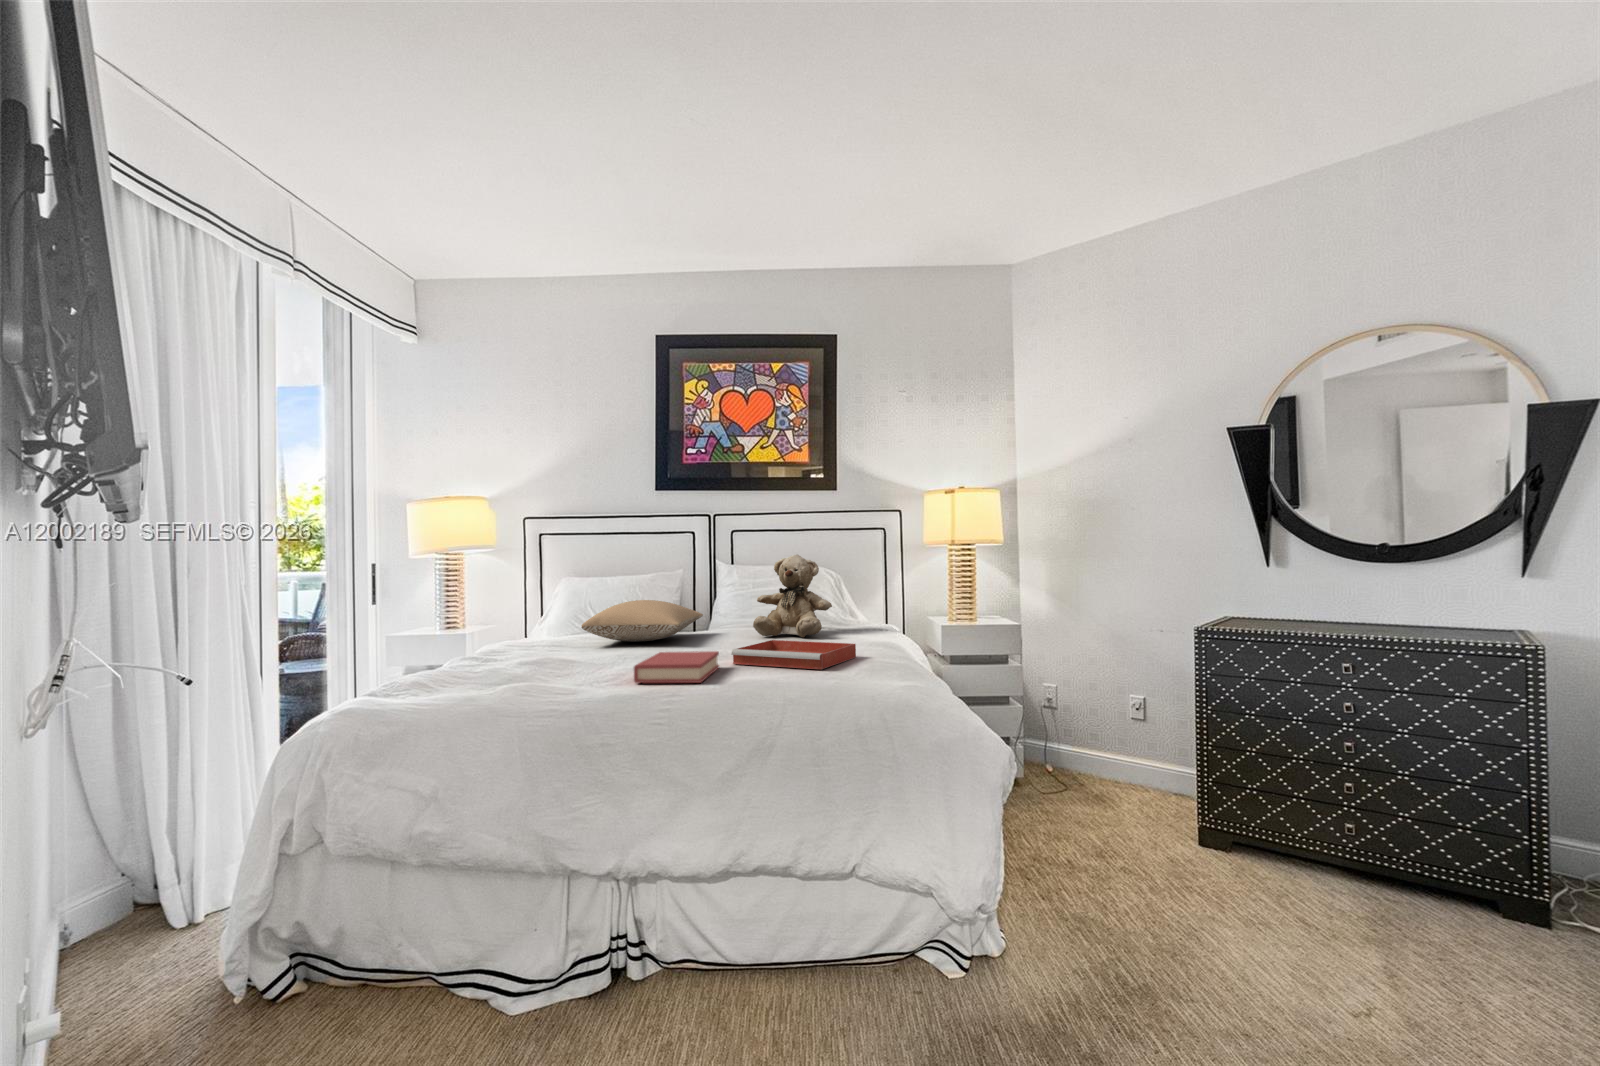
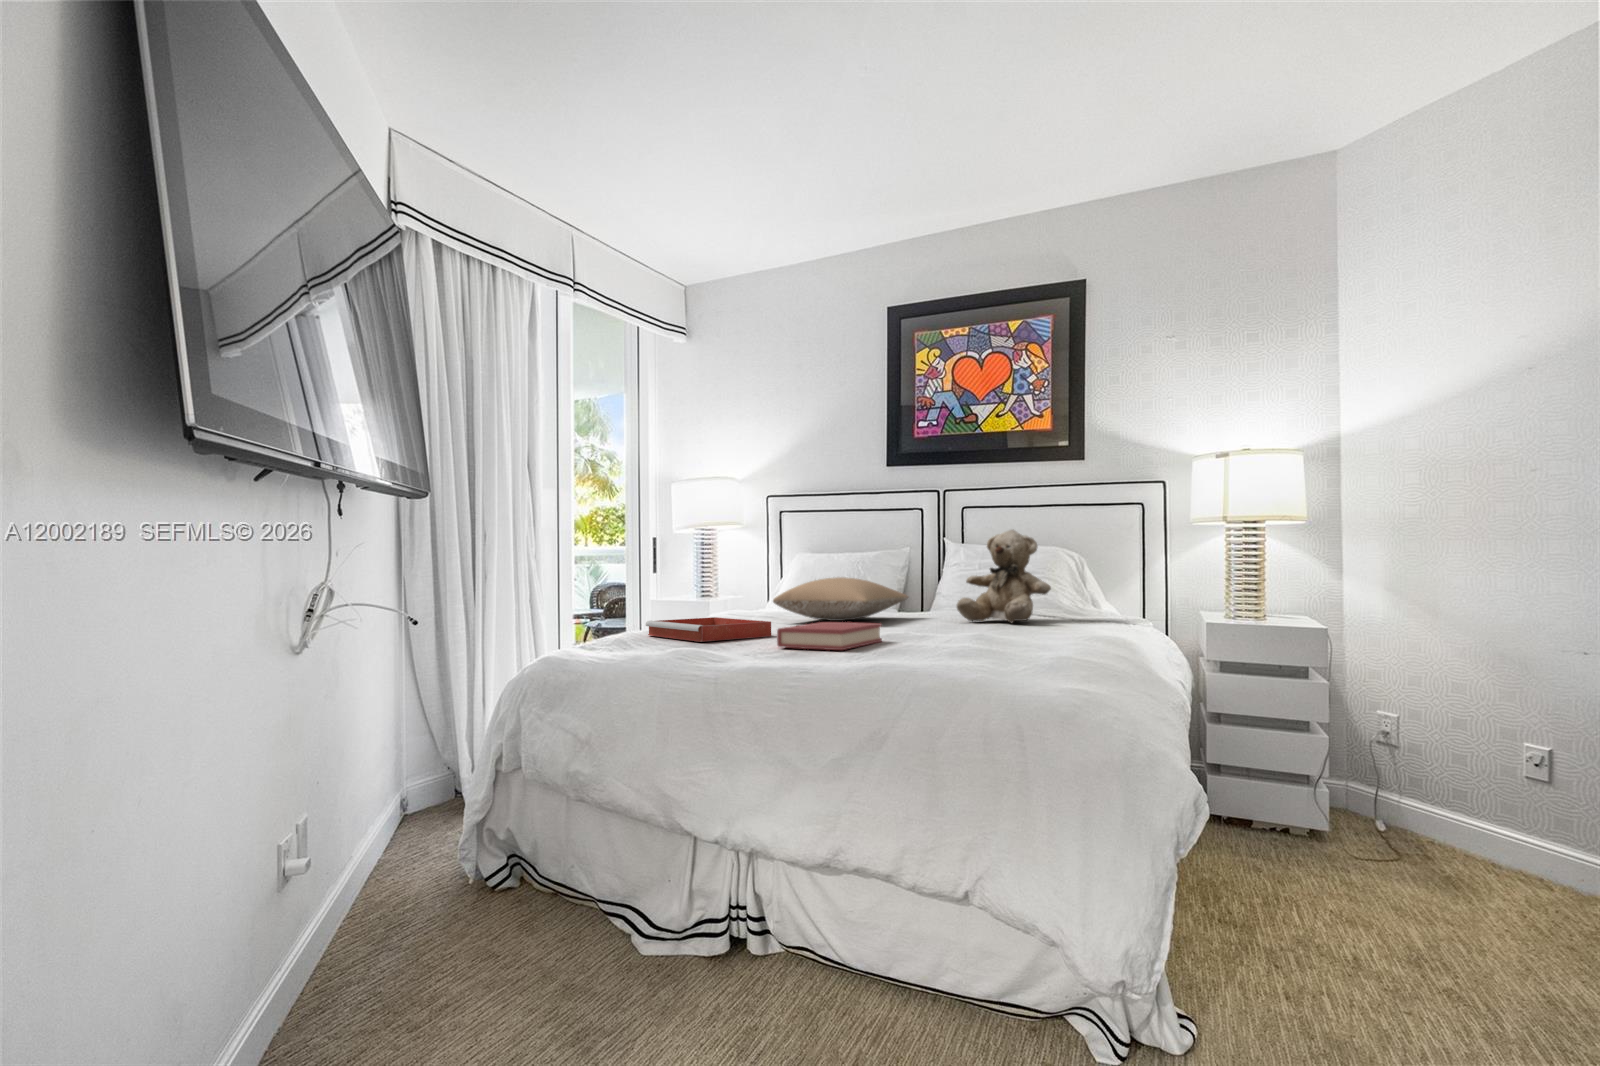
tray: present [731,640,856,669] -> present [646,617,771,642]

